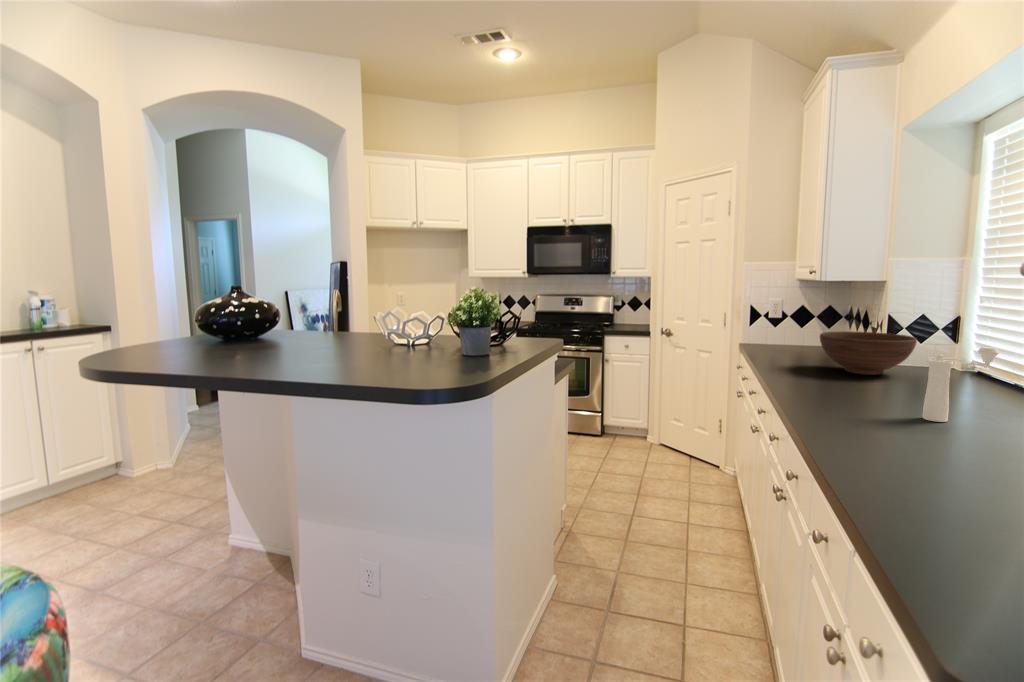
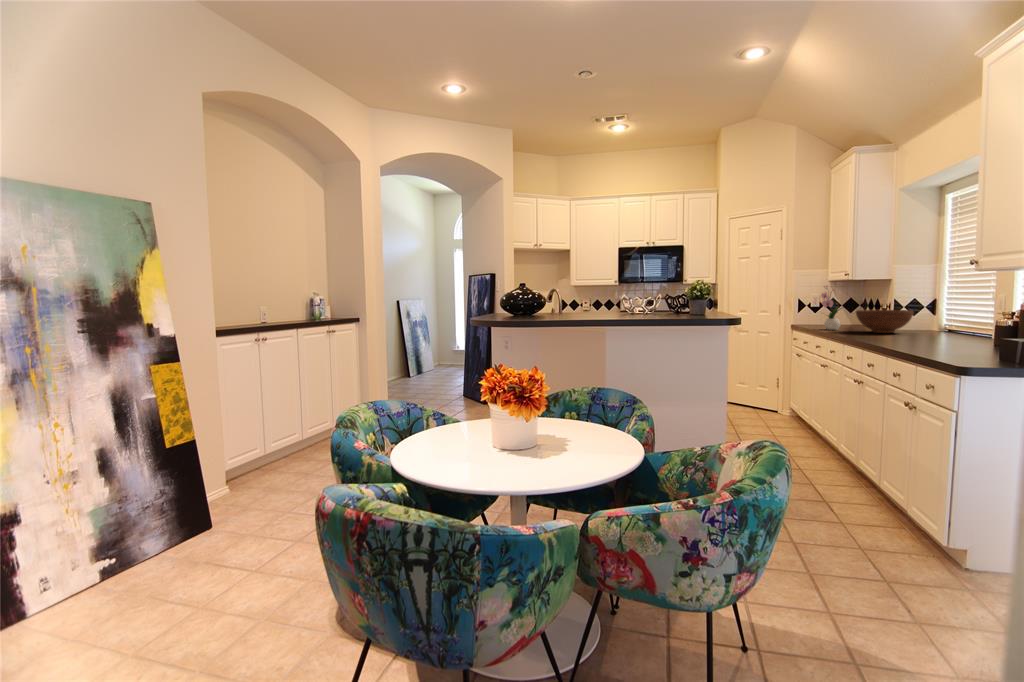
flower arrangement: none [769,290,805,361] -> present [821,286,842,330]
pepper mill: present [923,347,999,422] -> none [923,307,959,344]

